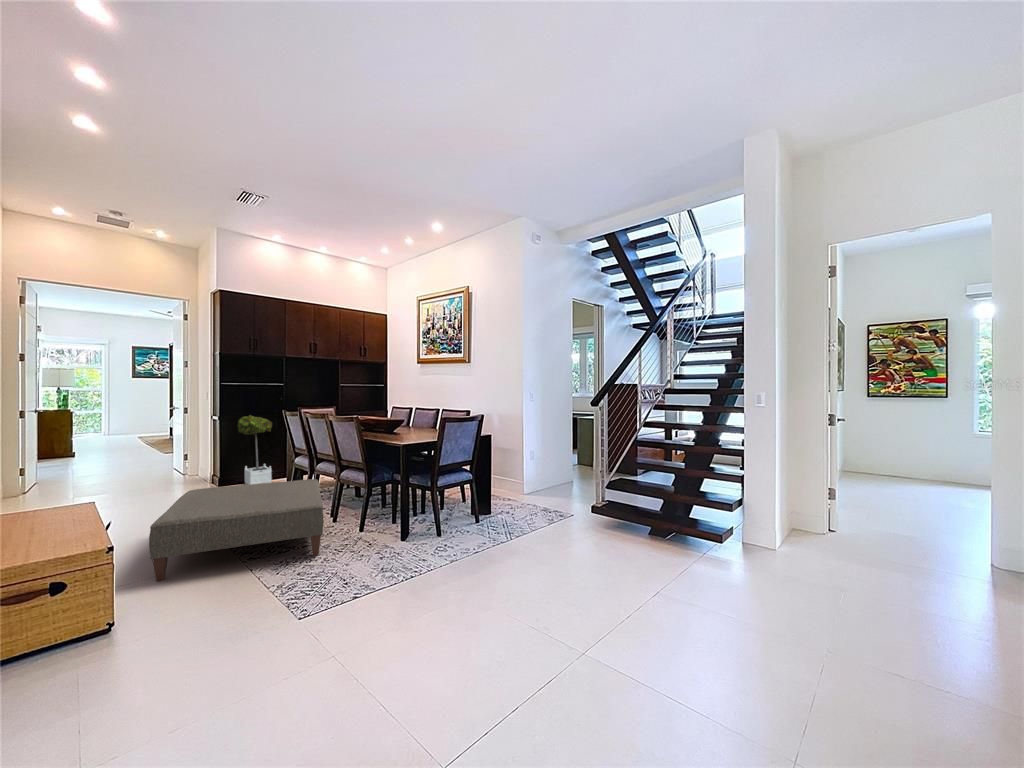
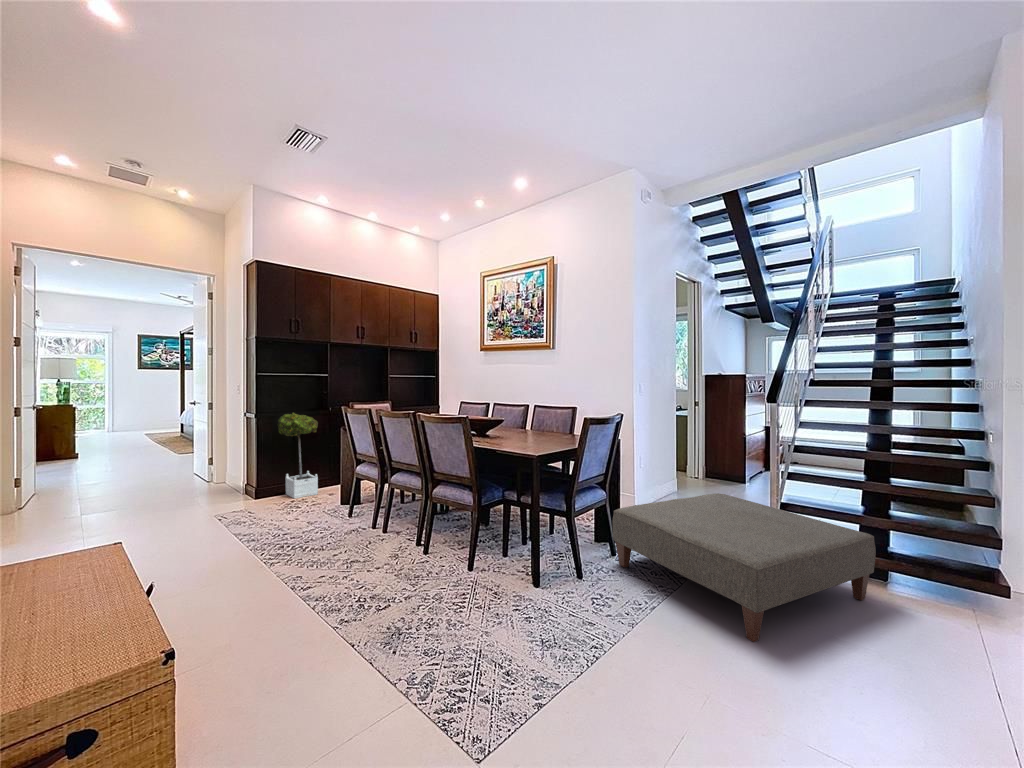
ottoman: present [149,479,324,581] -> present [612,493,876,642]

